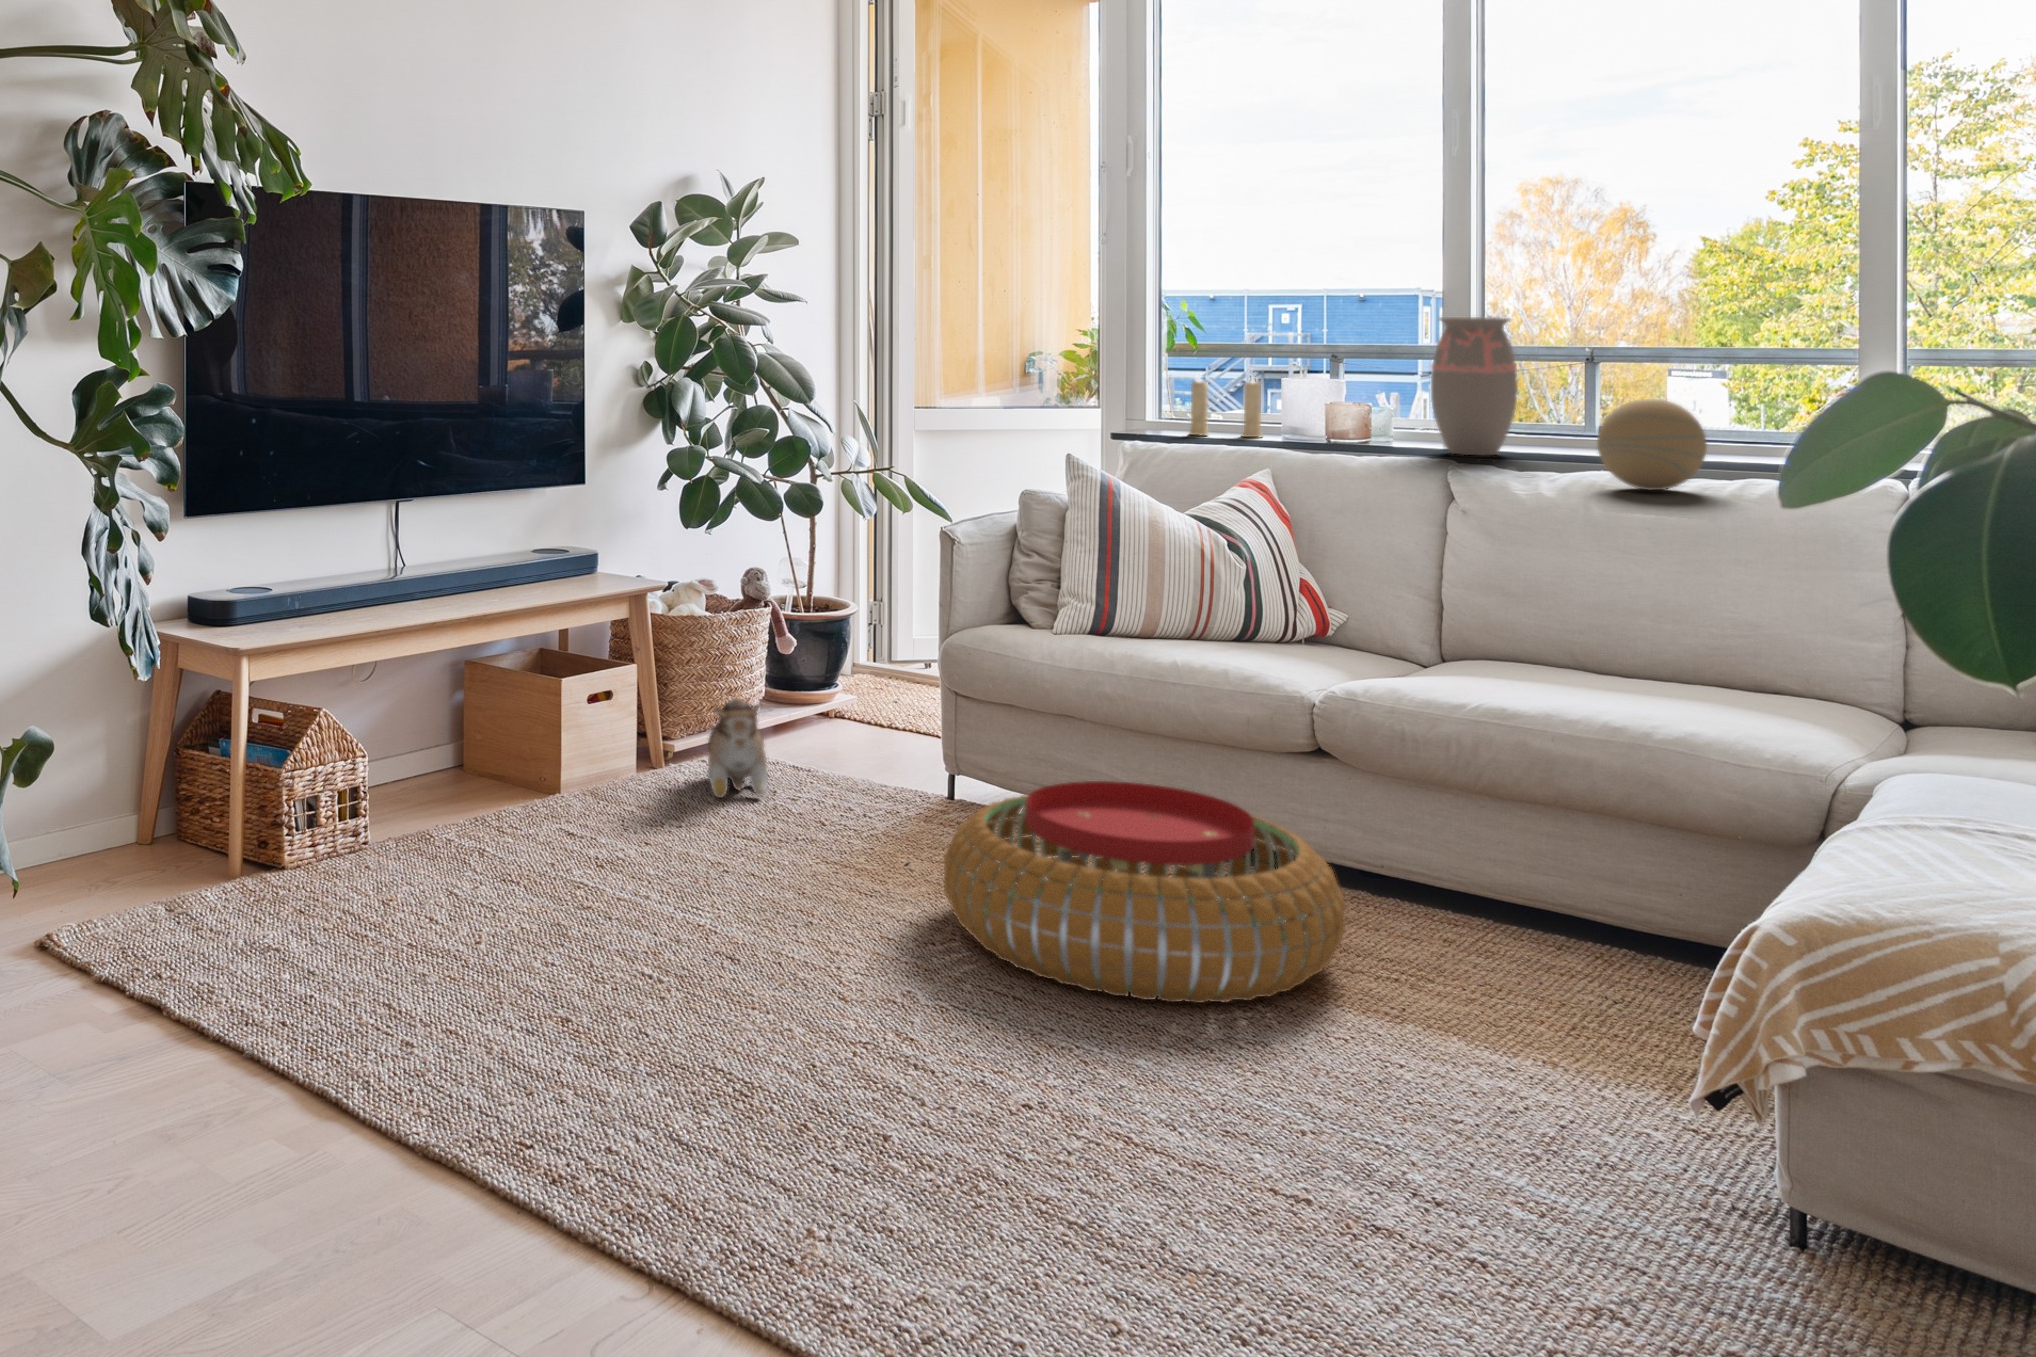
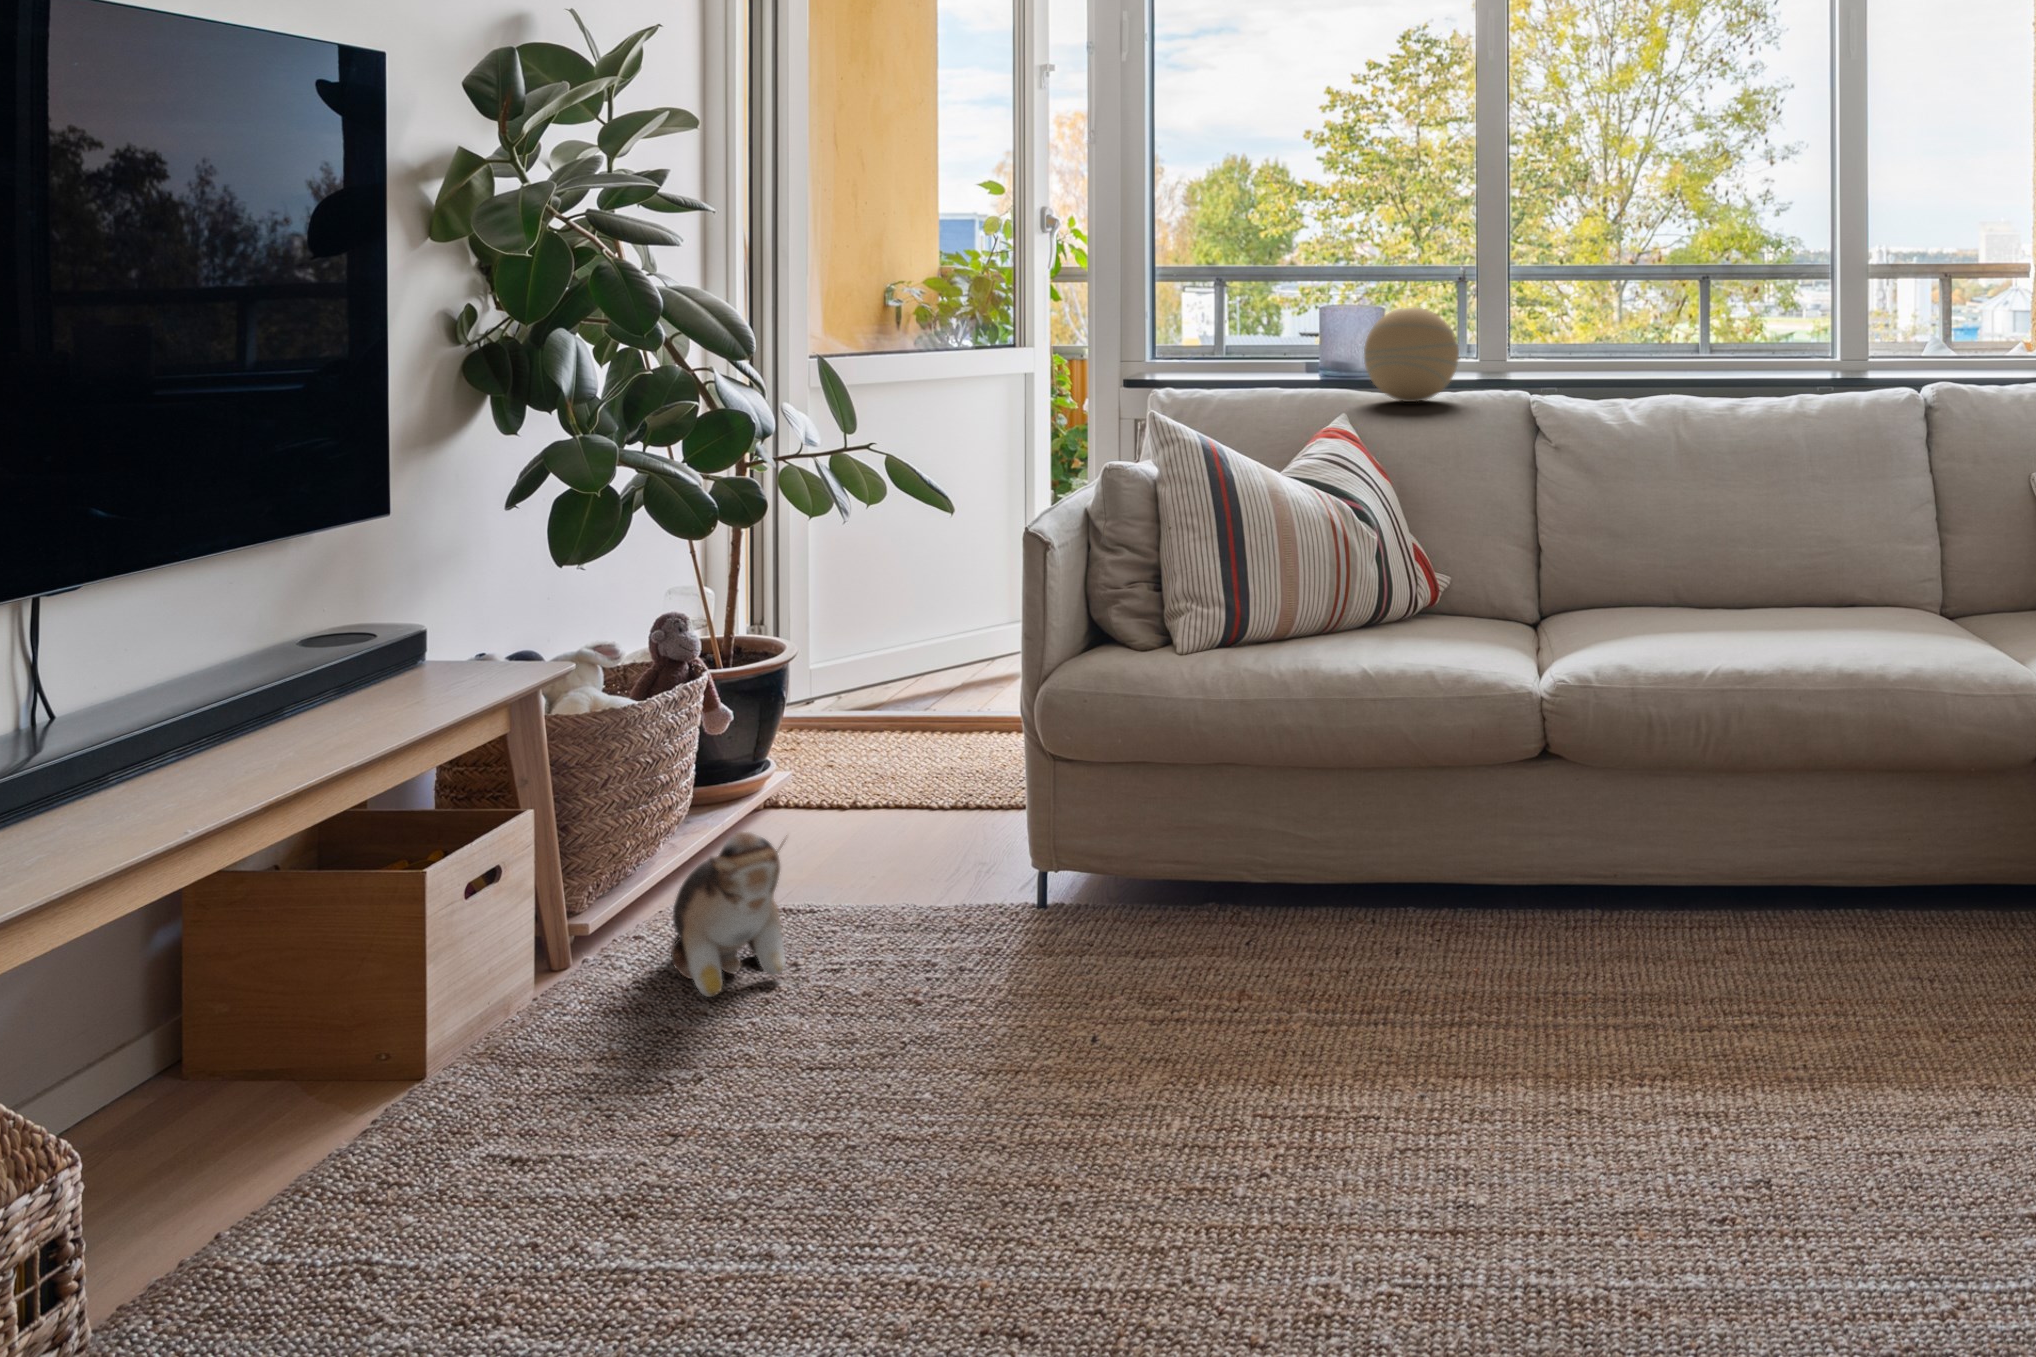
decorative vase: present [1431,317,1518,455] -> none [1470,230,1552,380]
candle: present [1190,372,1262,437] -> none [1195,298,1279,377]
decorative orb: present [1597,399,1707,490] -> present [1364,307,1459,402]
pouf: present [943,781,1345,1003] -> none [1202,843,1724,1185]

